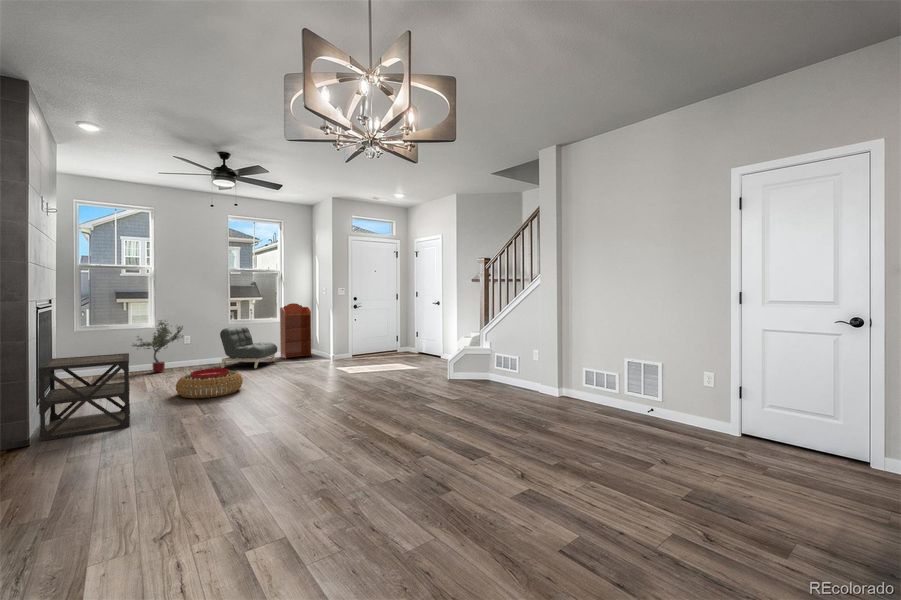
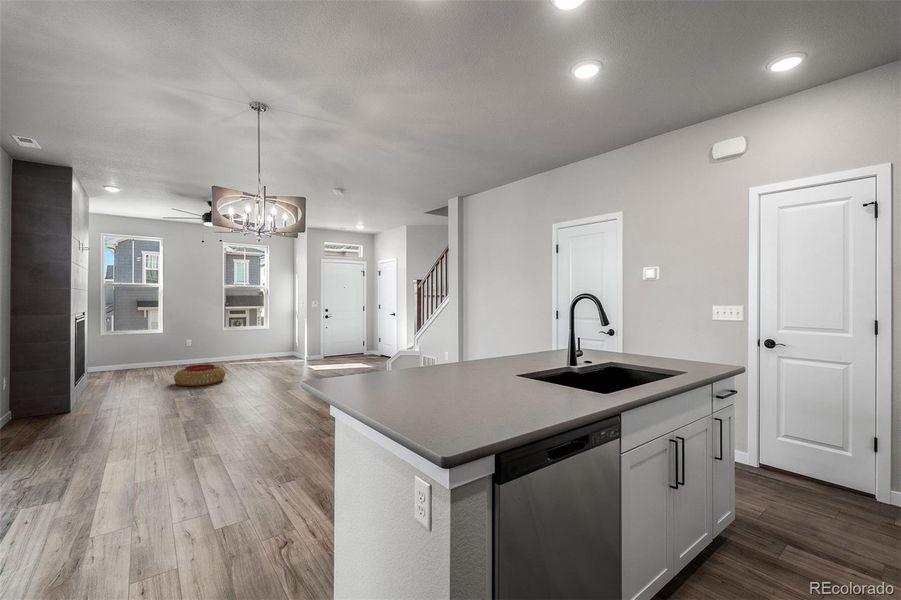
bookcase: present [280,303,312,359] -> none [266,313,292,359]
potted tree: present [132,320,183,373] -> none [143,327,185,369]
armchair: present [220,326,277,368] -> none [214,332,261,366]
side table: present [38,353,130,441] -> none [77,351,139,410]

